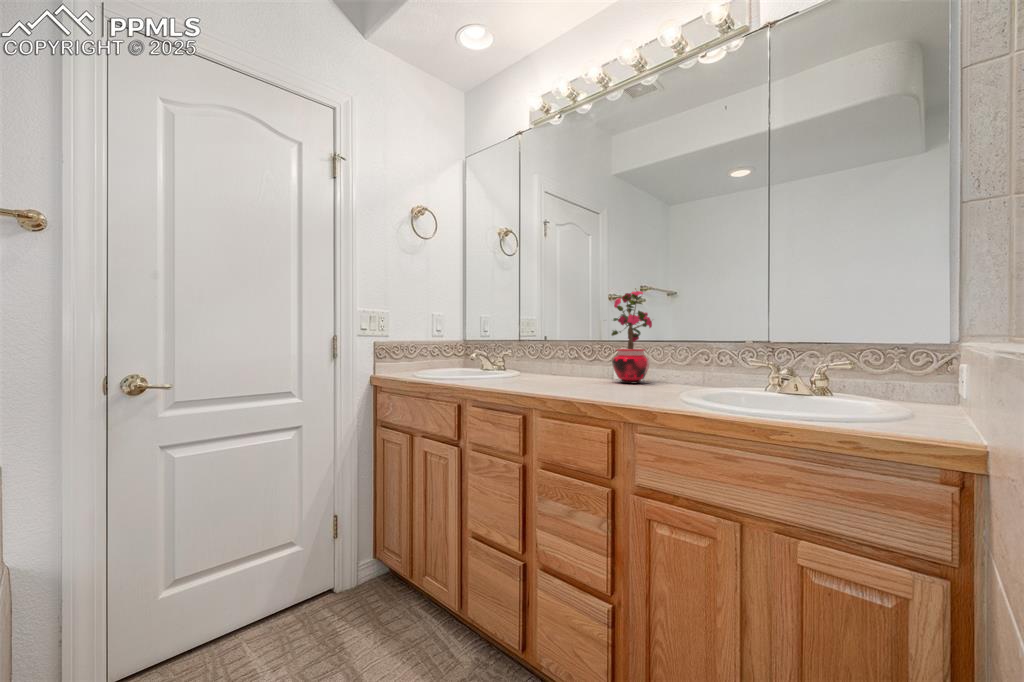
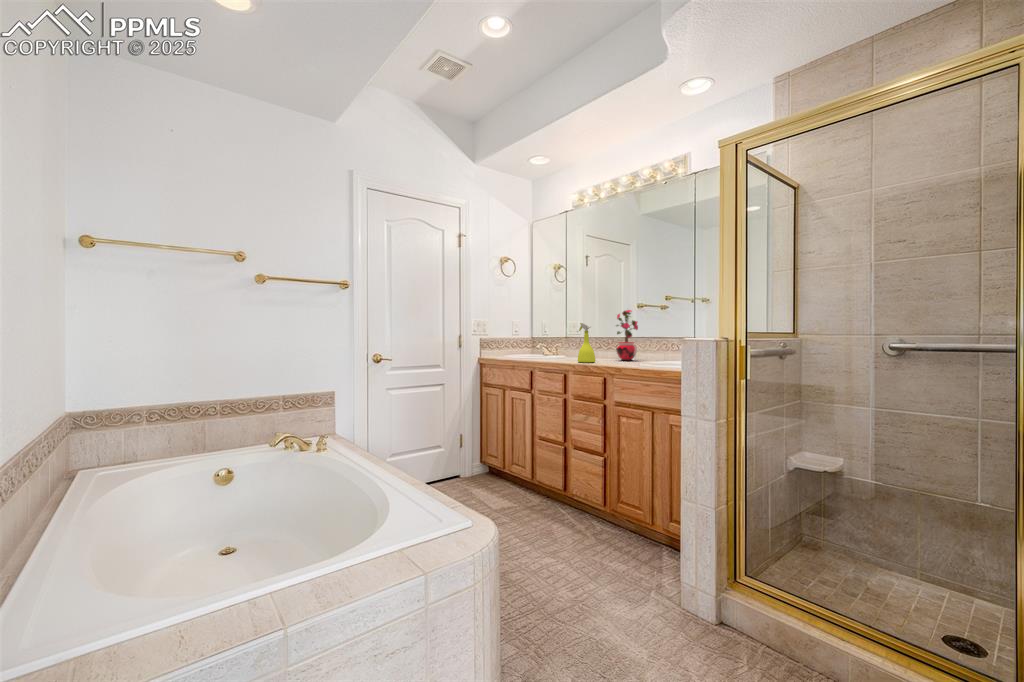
spray bottle: none [548,313,583,391] -> present [578,323,596,363]

